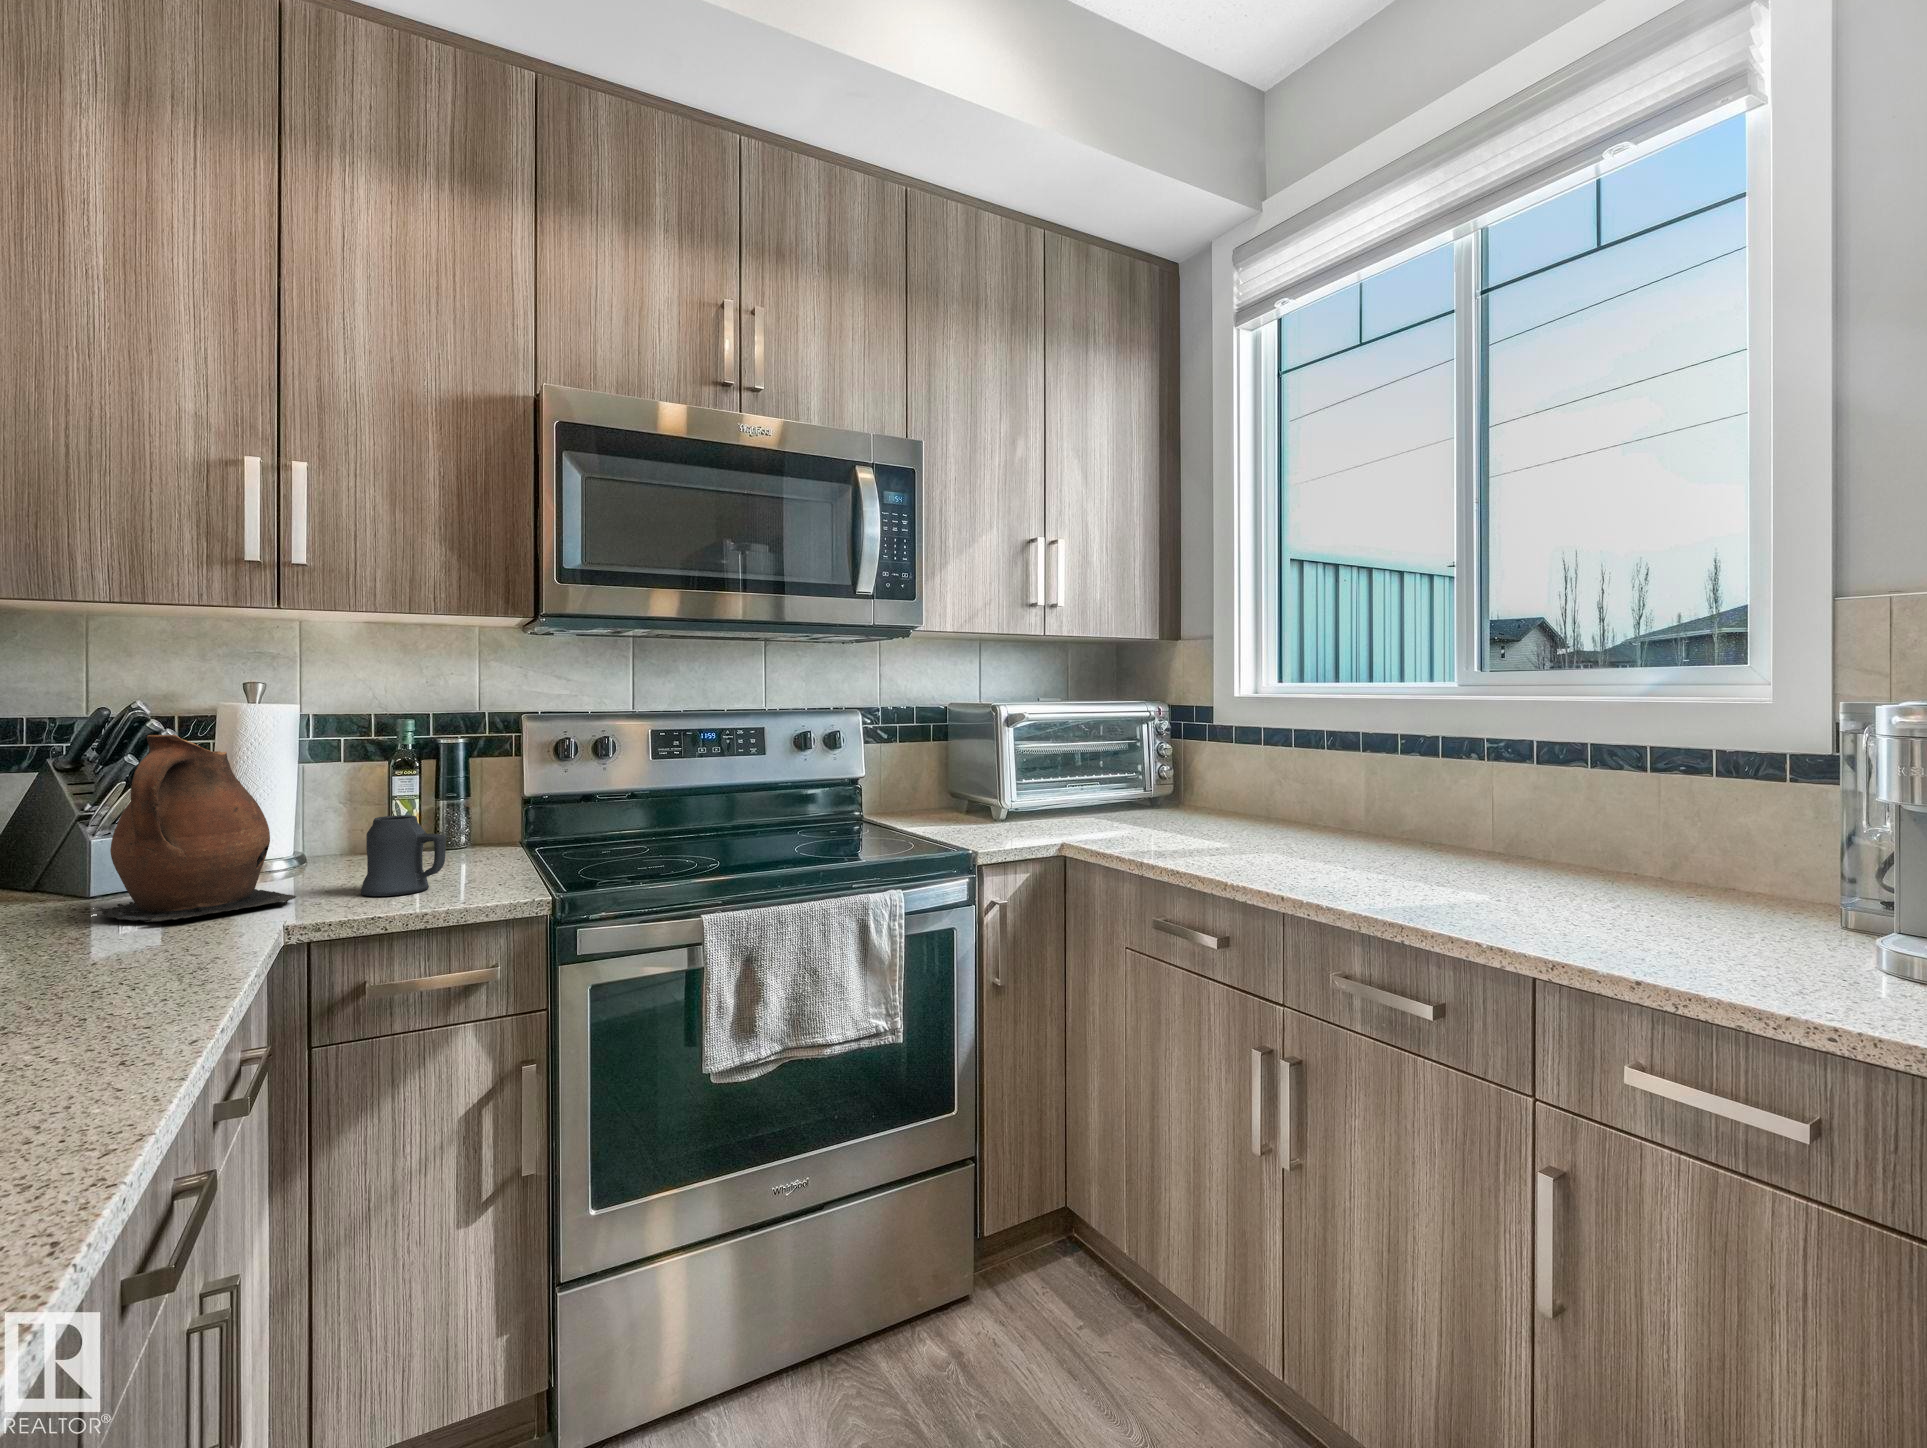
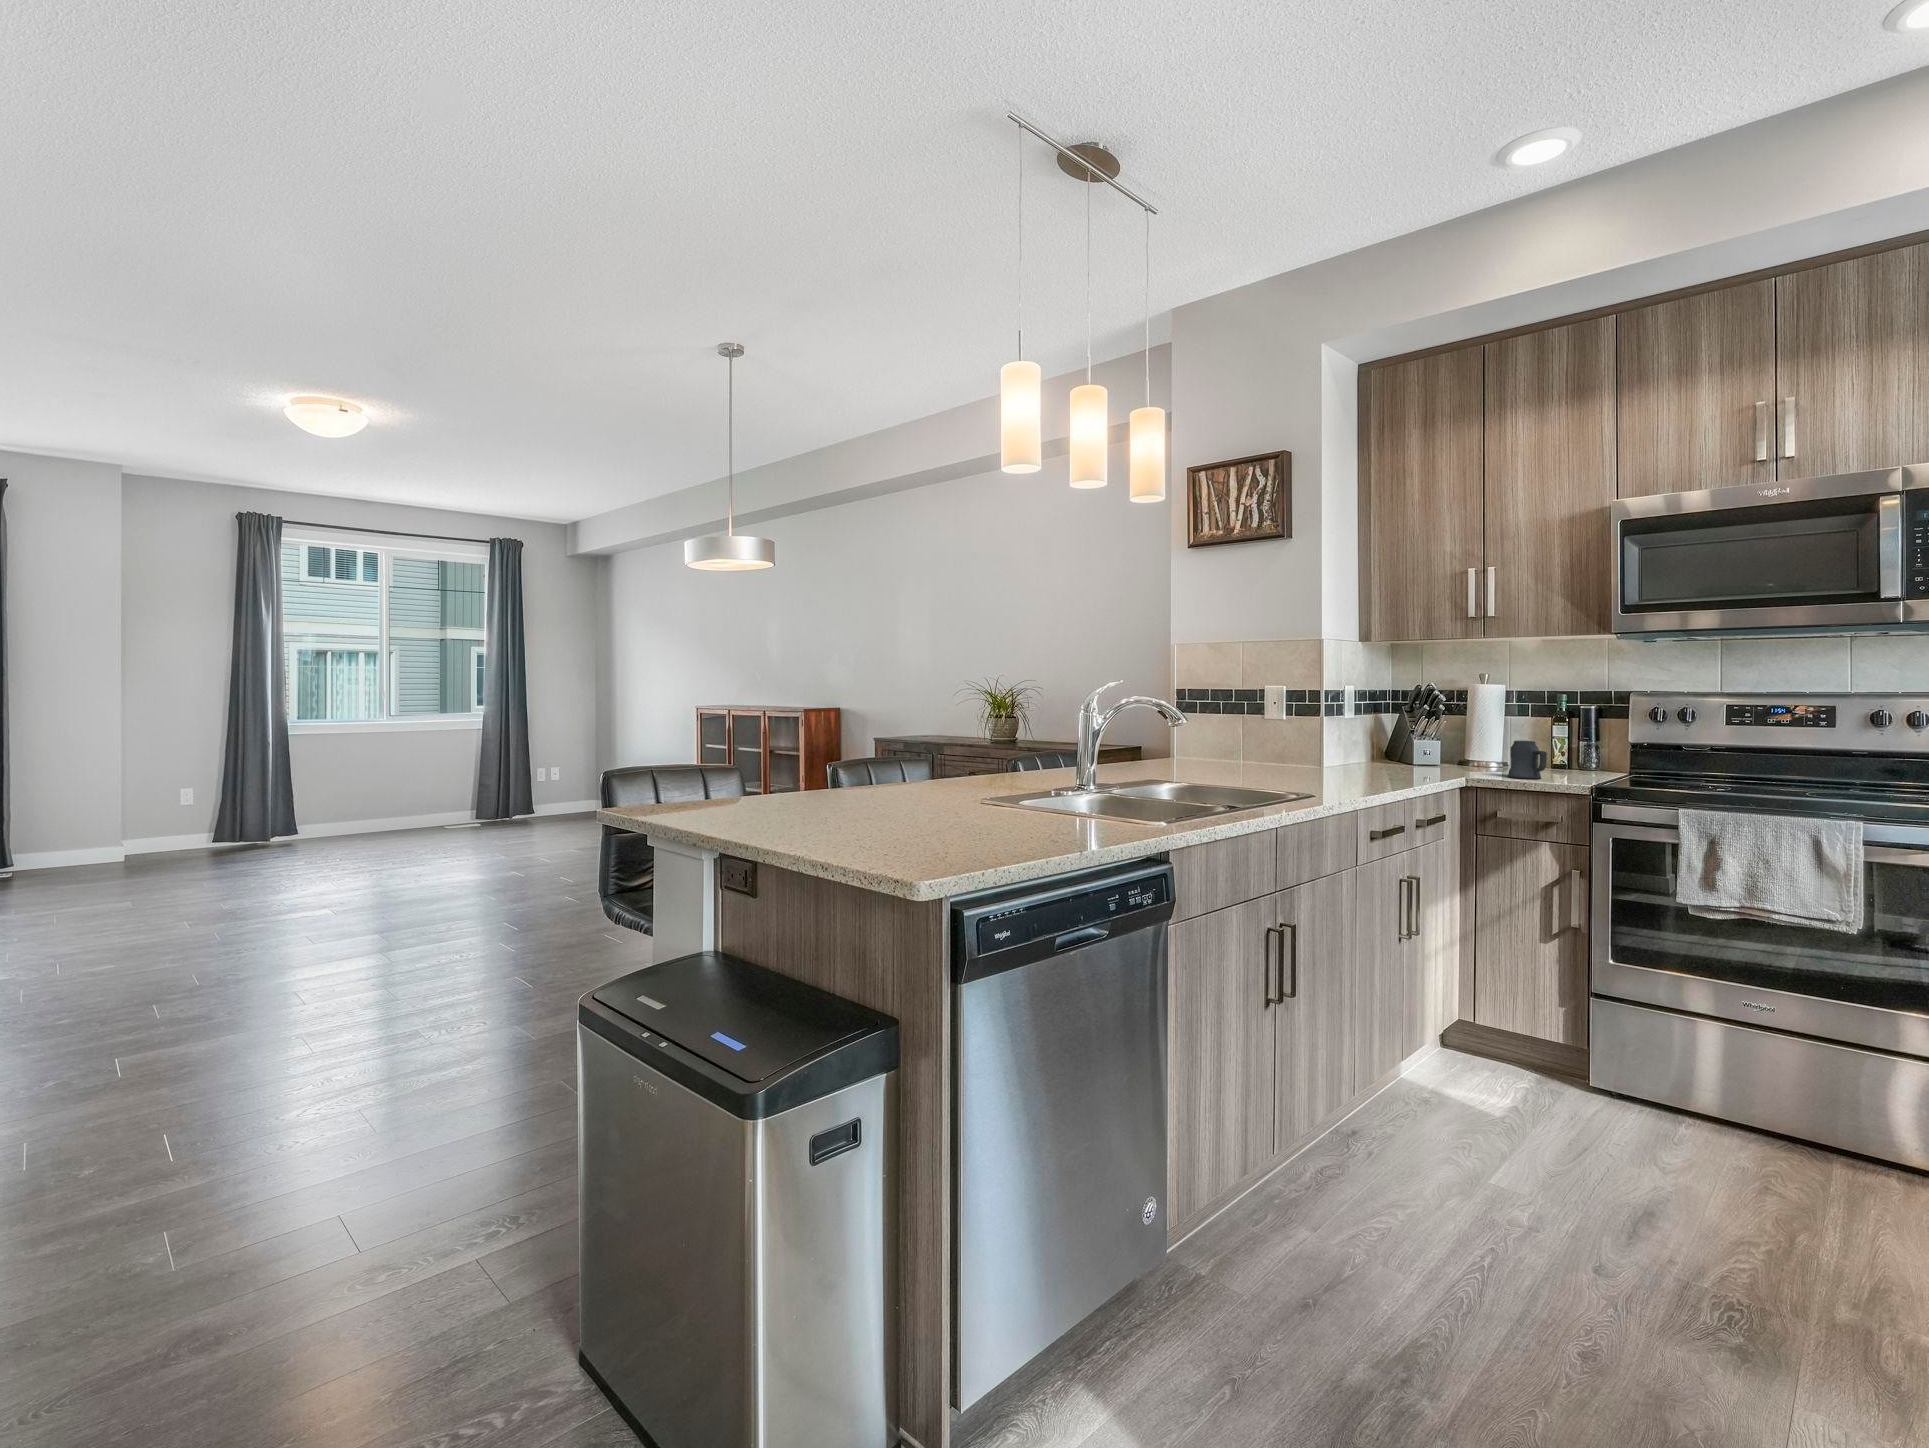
ceramic pitcher: present [88,735,296,922] -> none [1402,696,1478,775]

